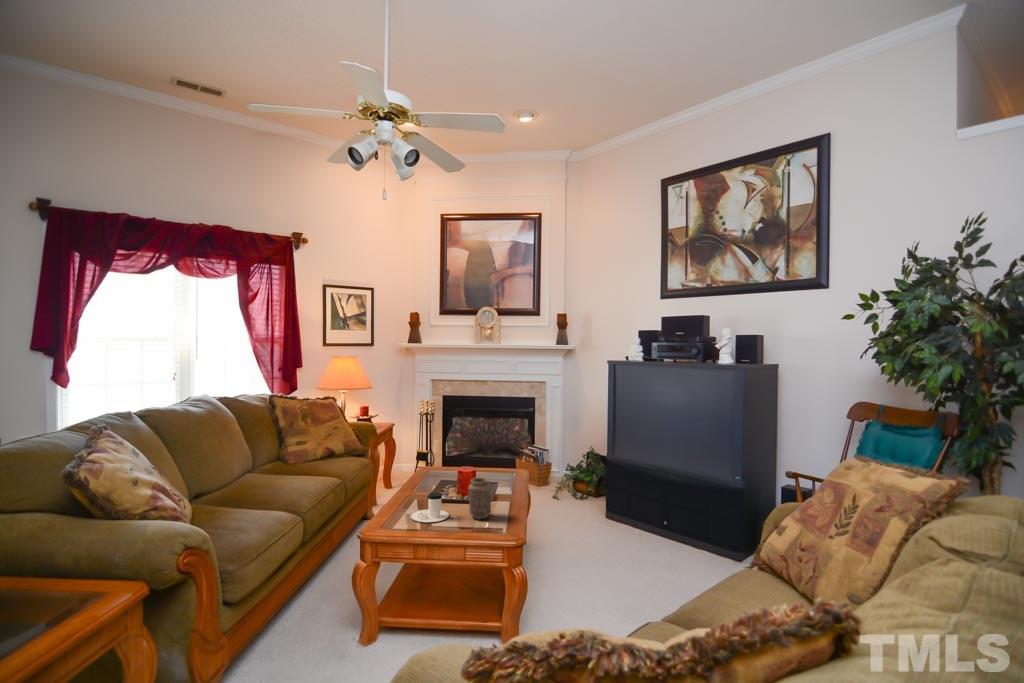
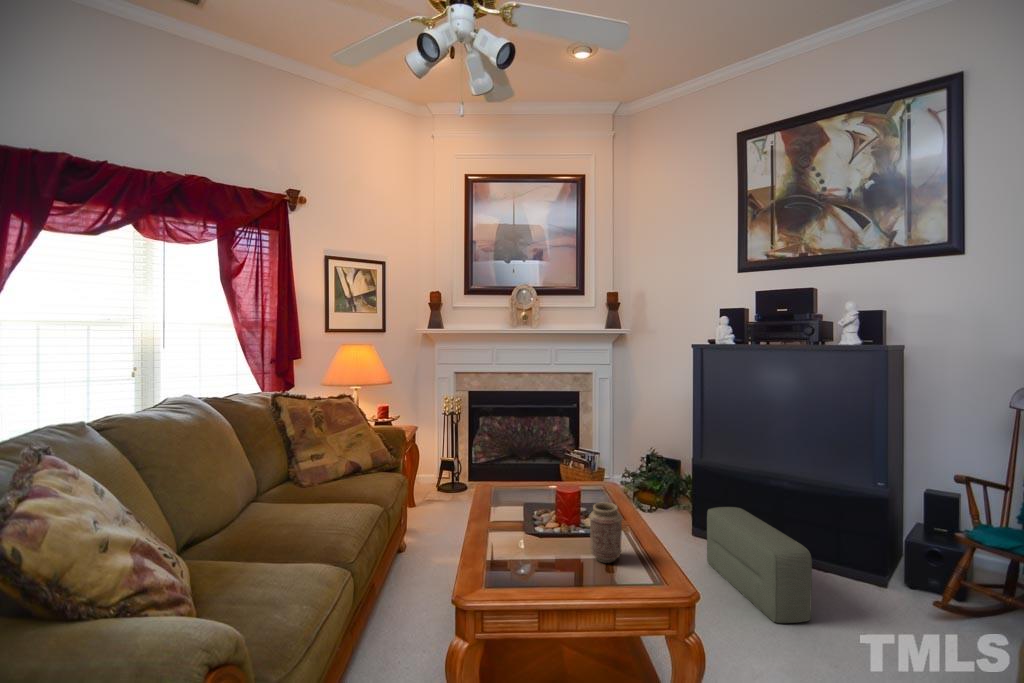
coffee cup: present [411,493,449,522] -> none [509,526,562,572]
pouf: none [606,493,659,579] -> present [707,507,812,623]

